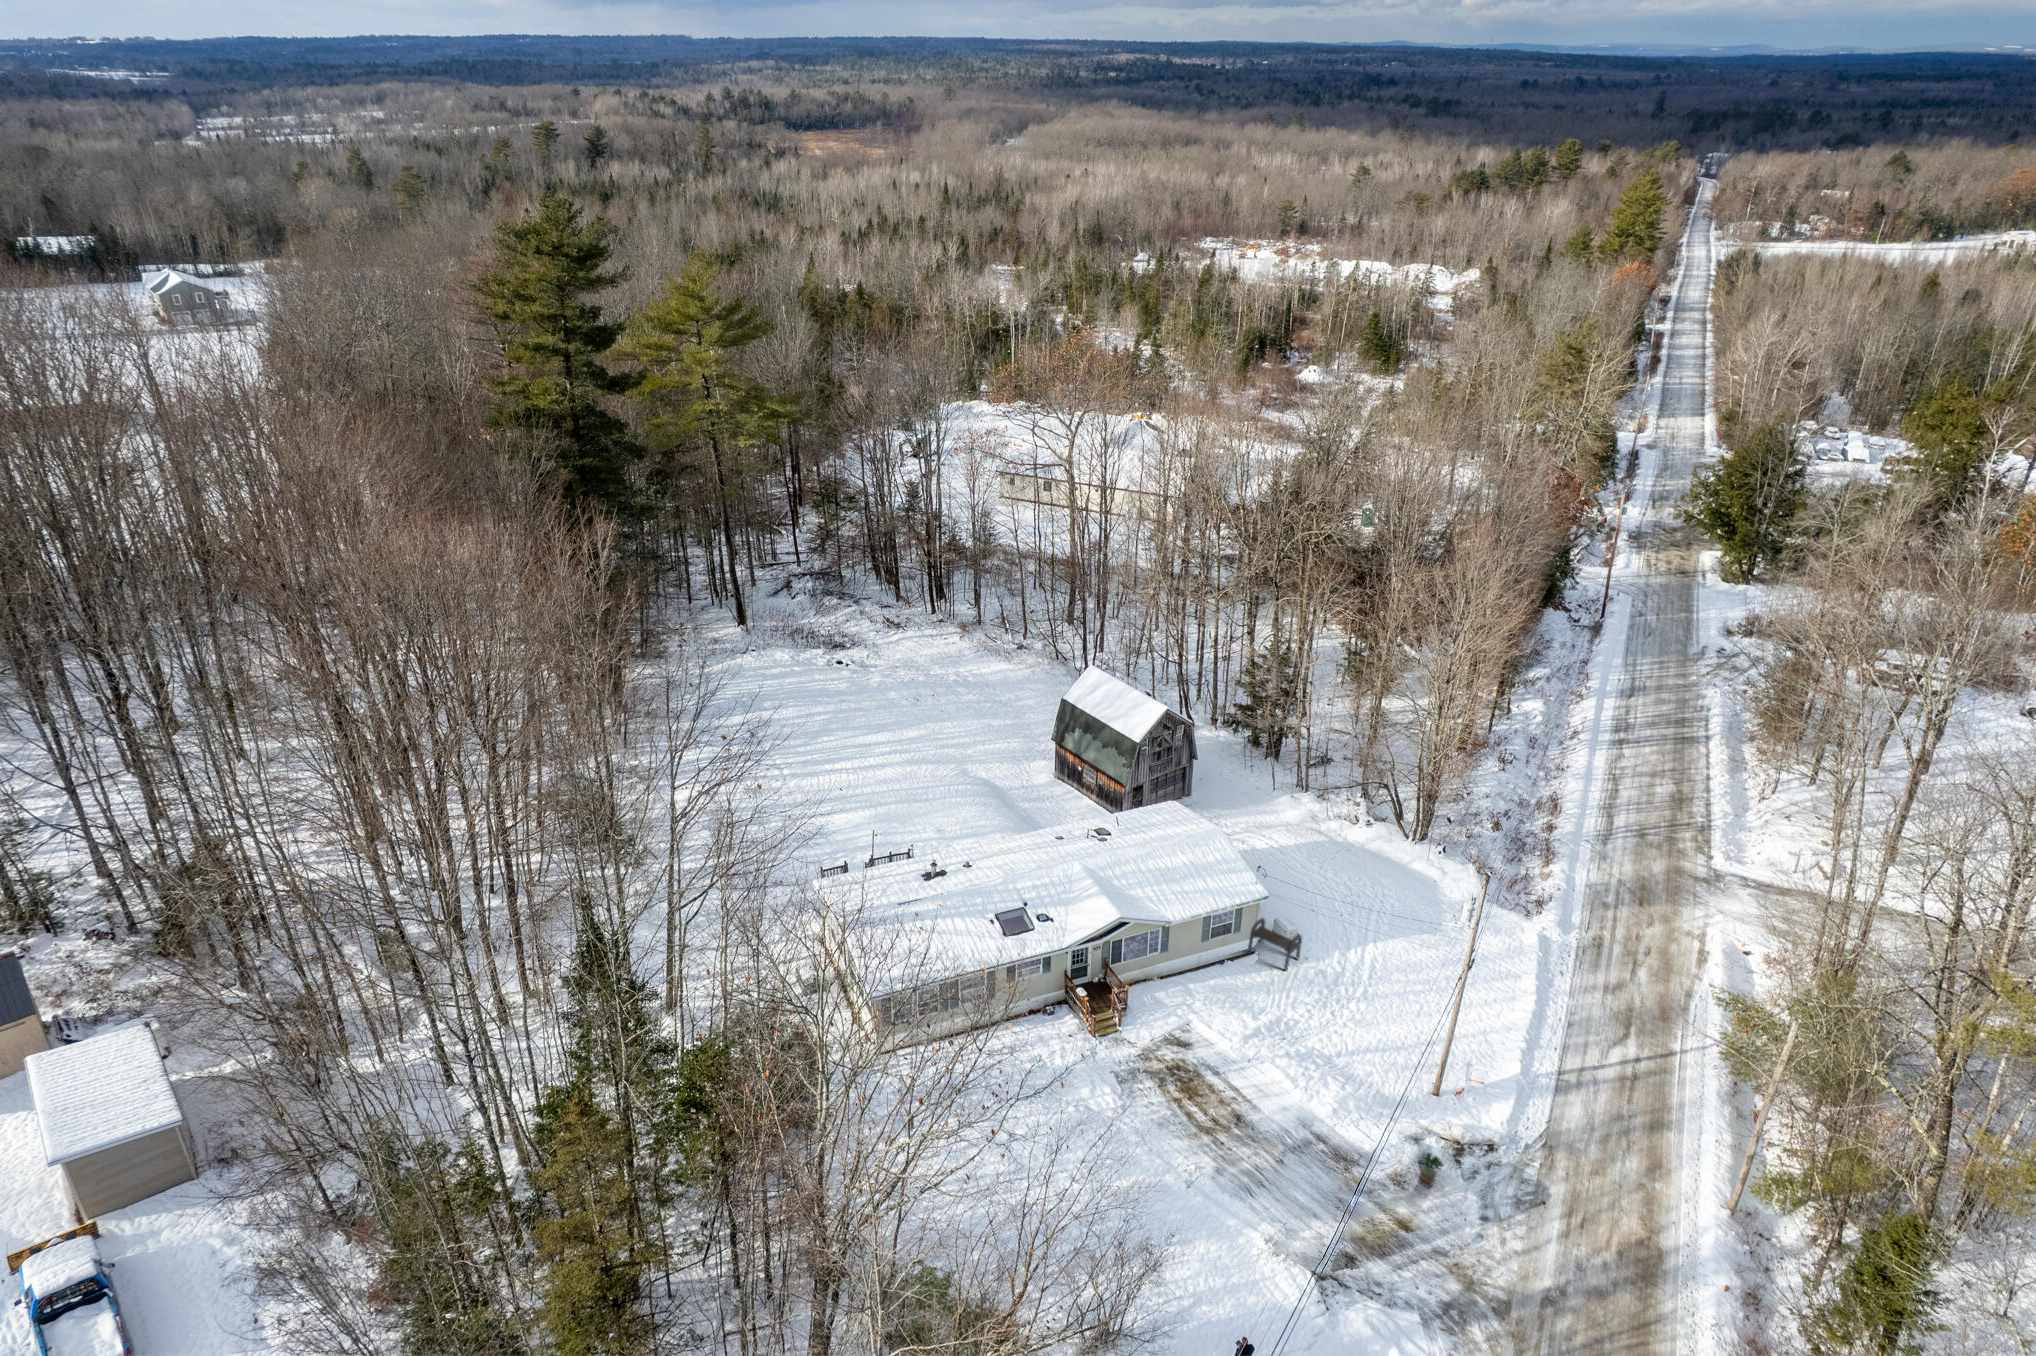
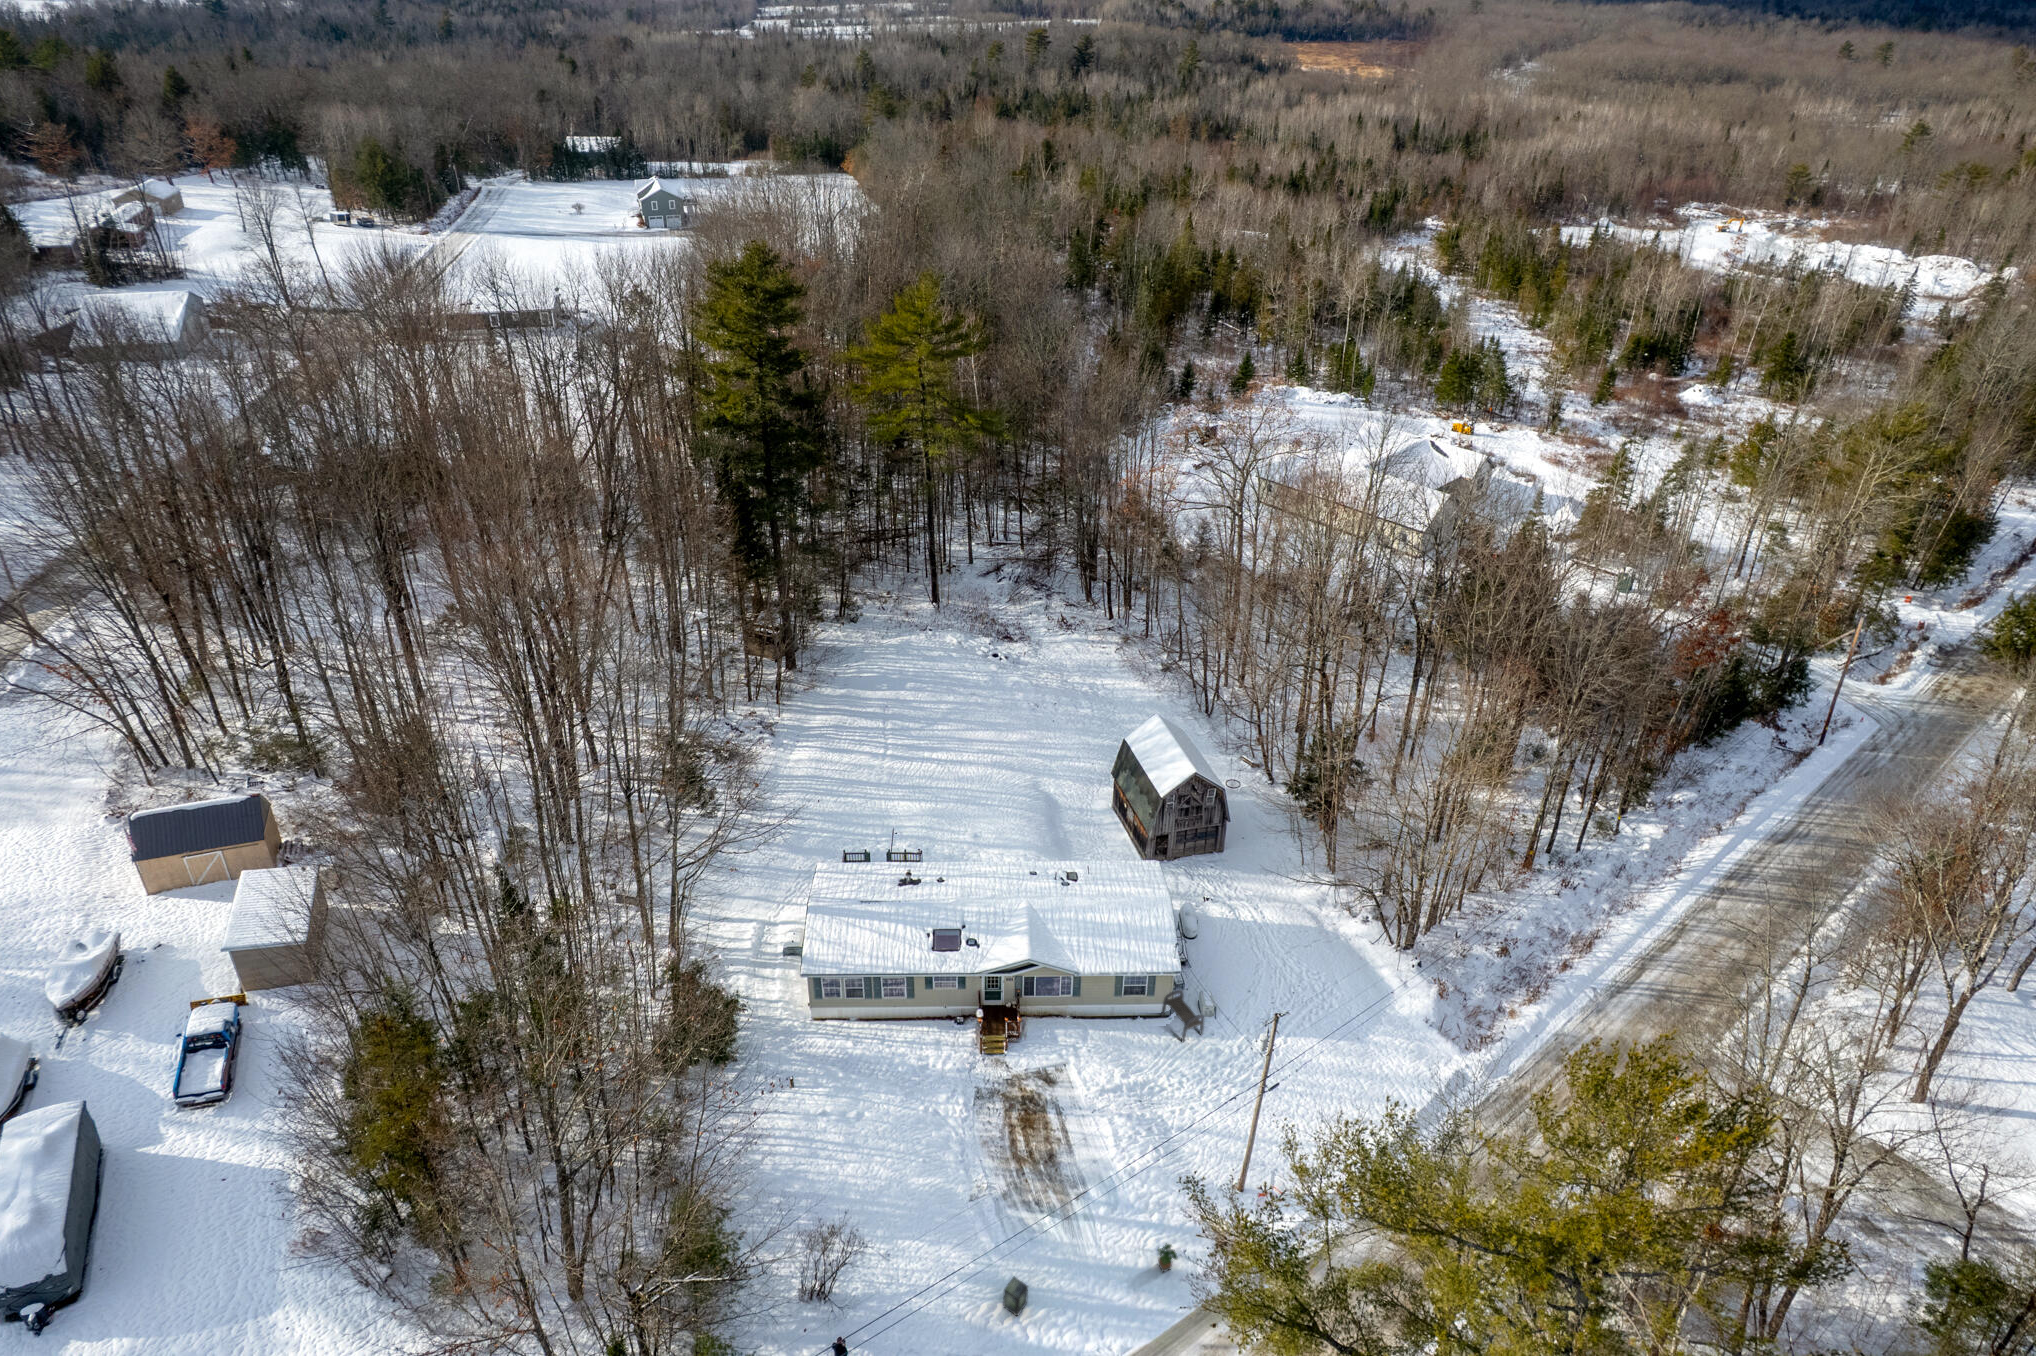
storage box: none [1302,1240,1330,1288] -> present [1003,1277,1028,1316]

